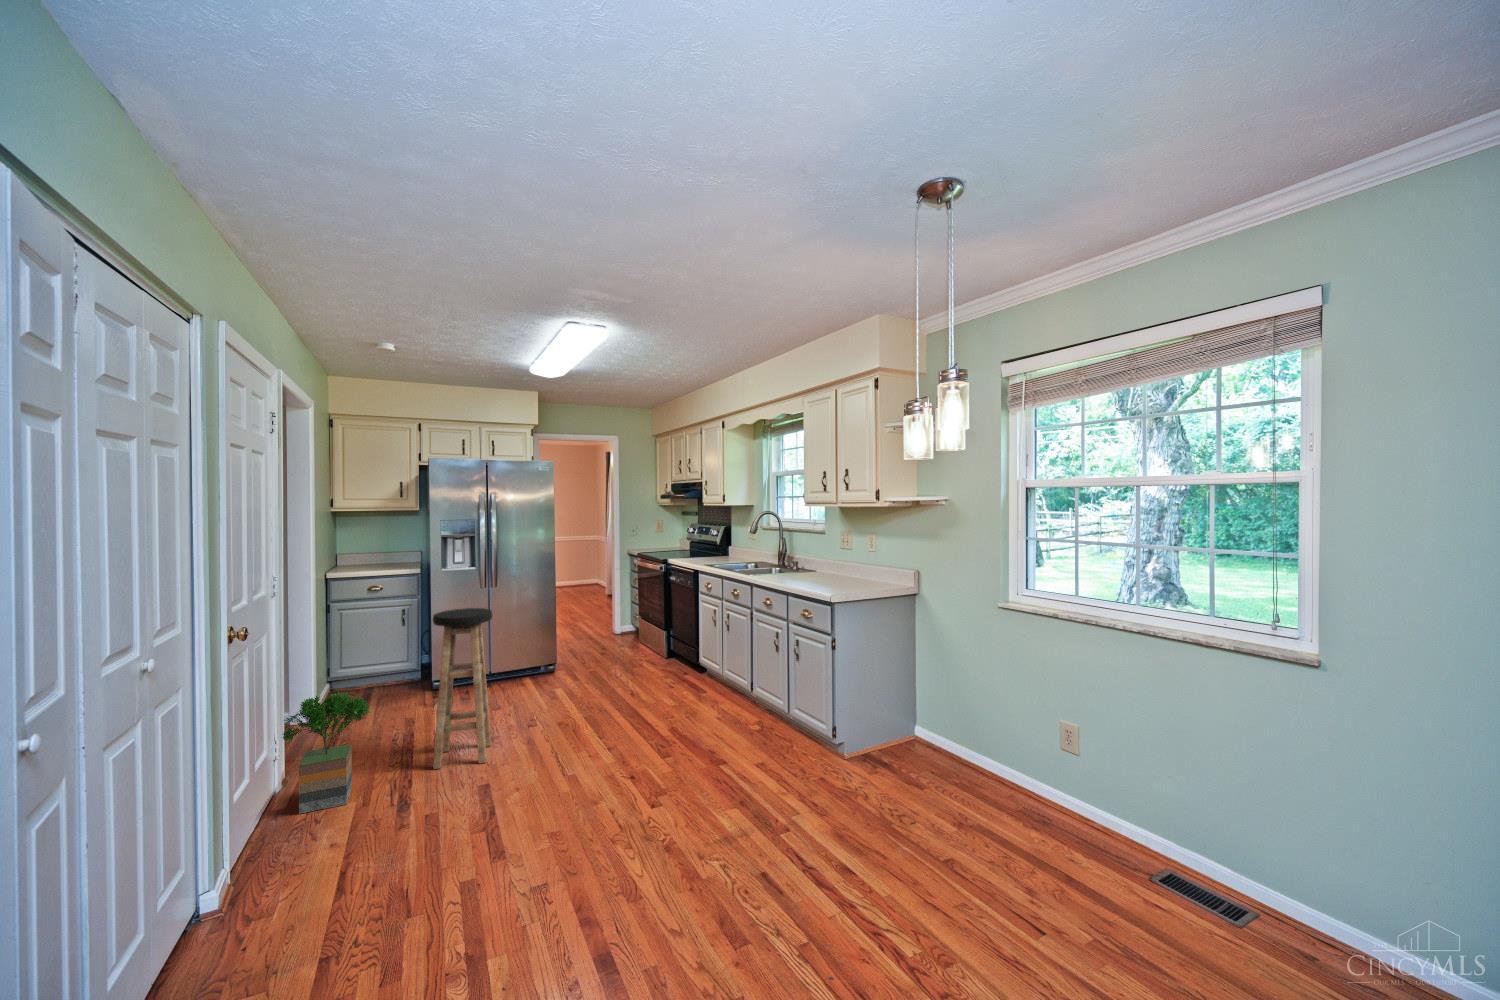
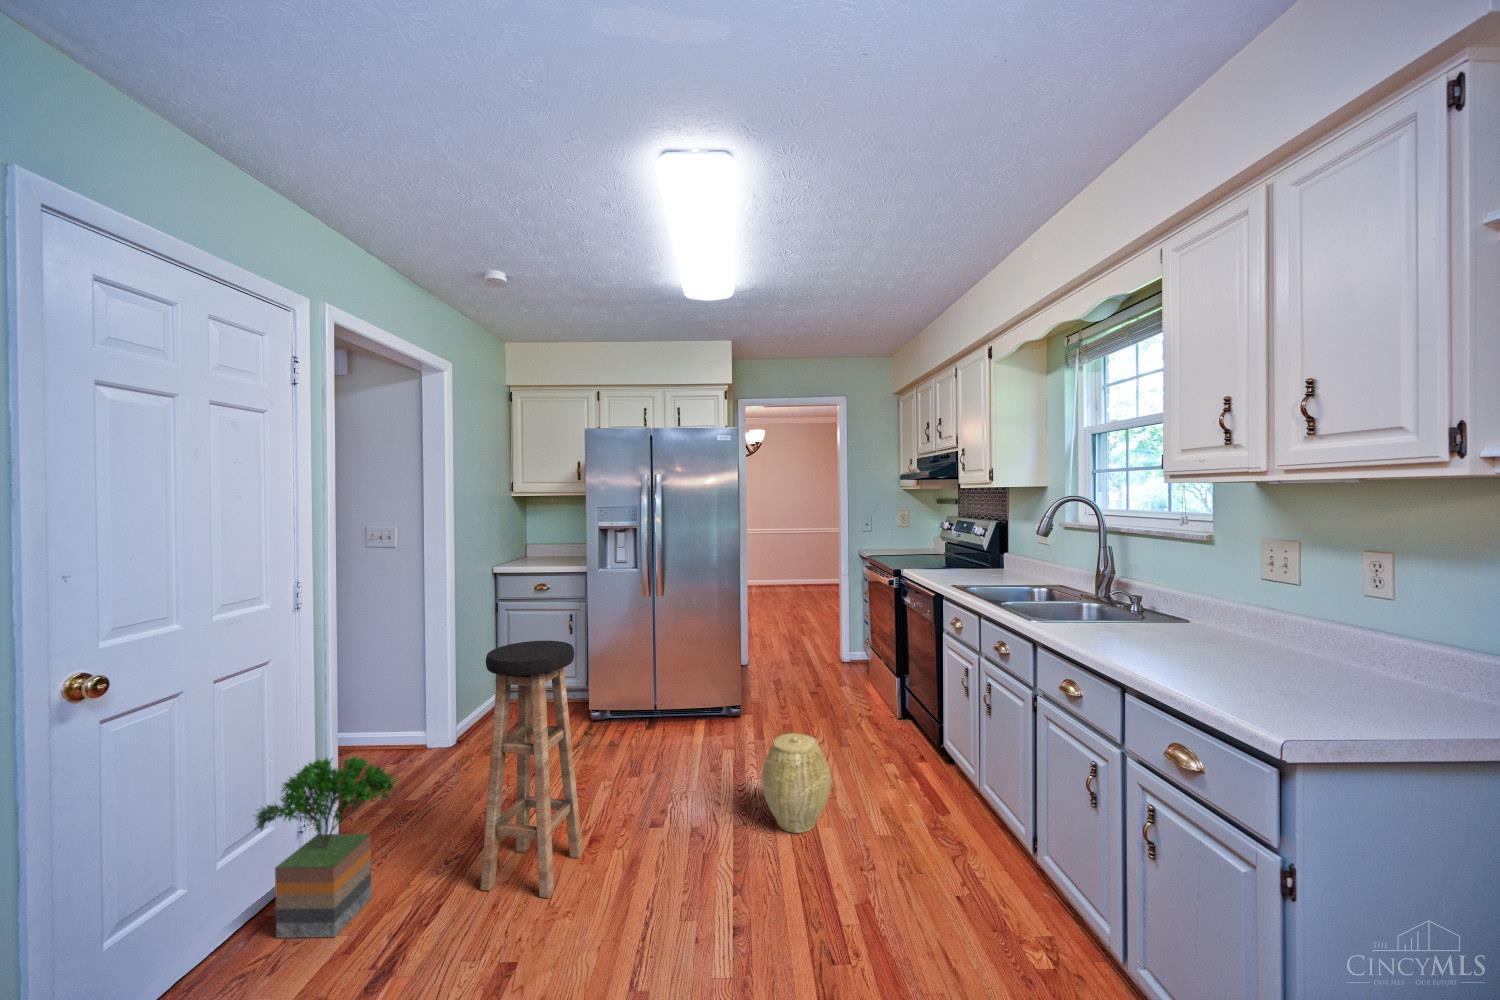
woven basket: none [600,658,643,714] -> present [762,733,831,833]

